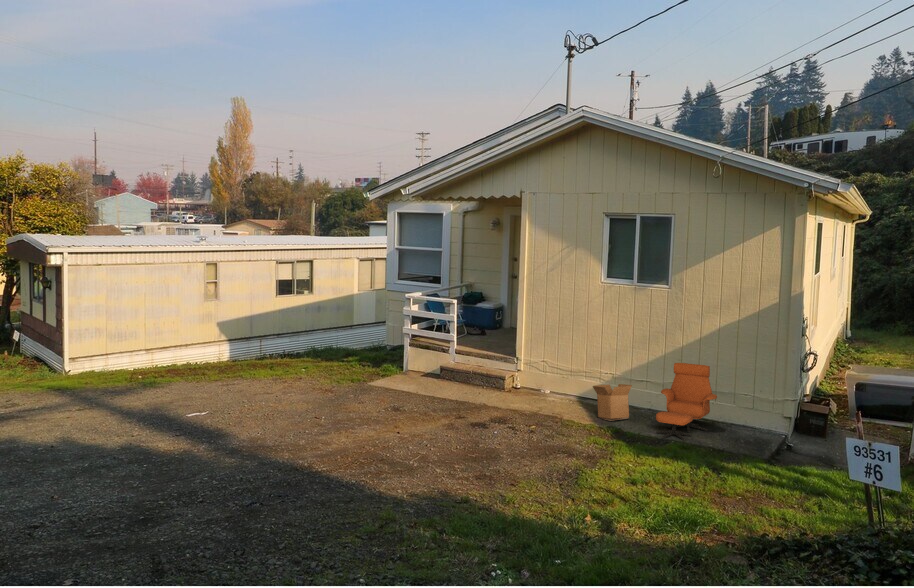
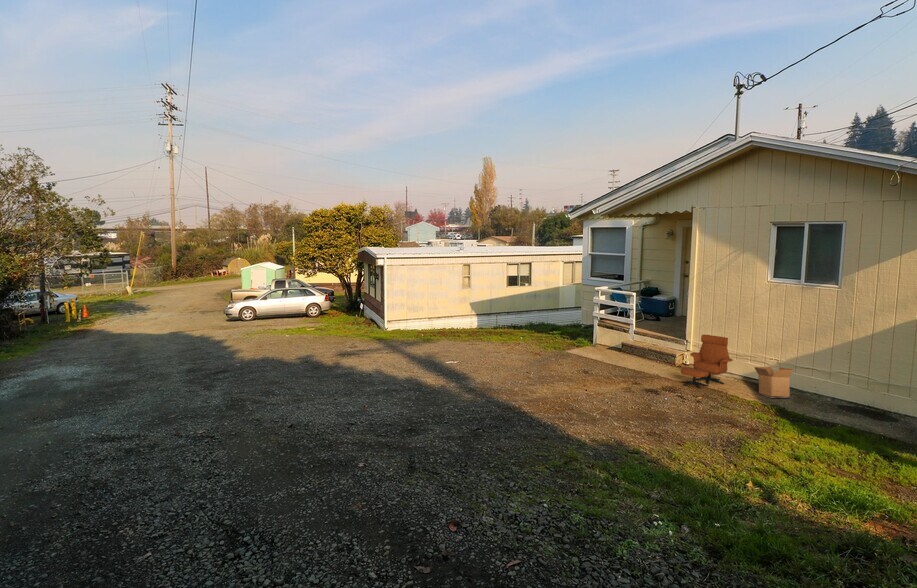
lounge chair: present [656,363,717,440] -> present [681,335,733,388]

